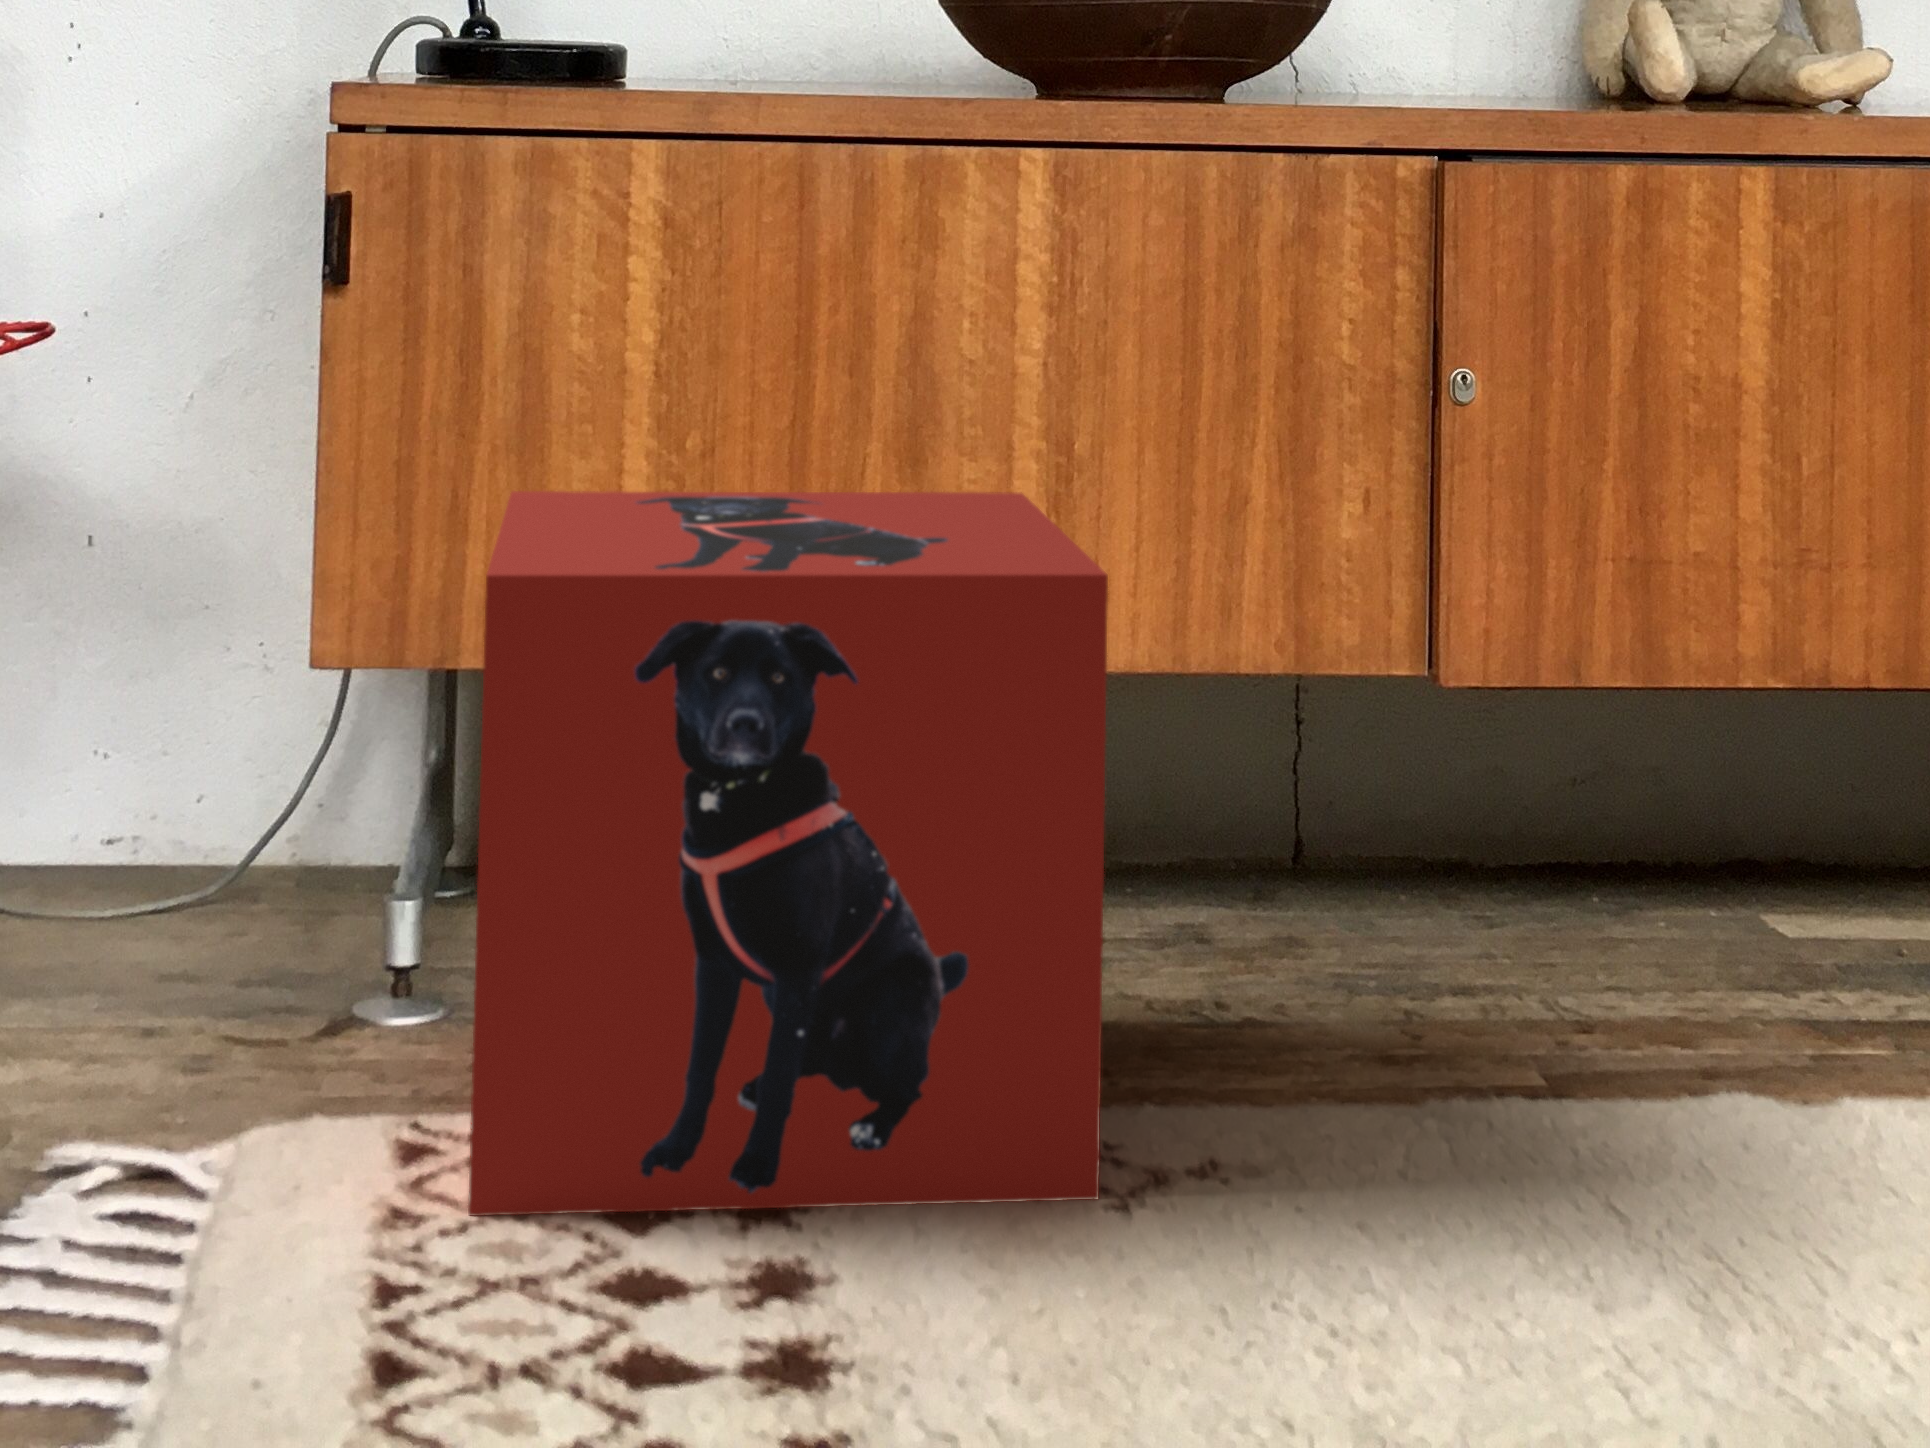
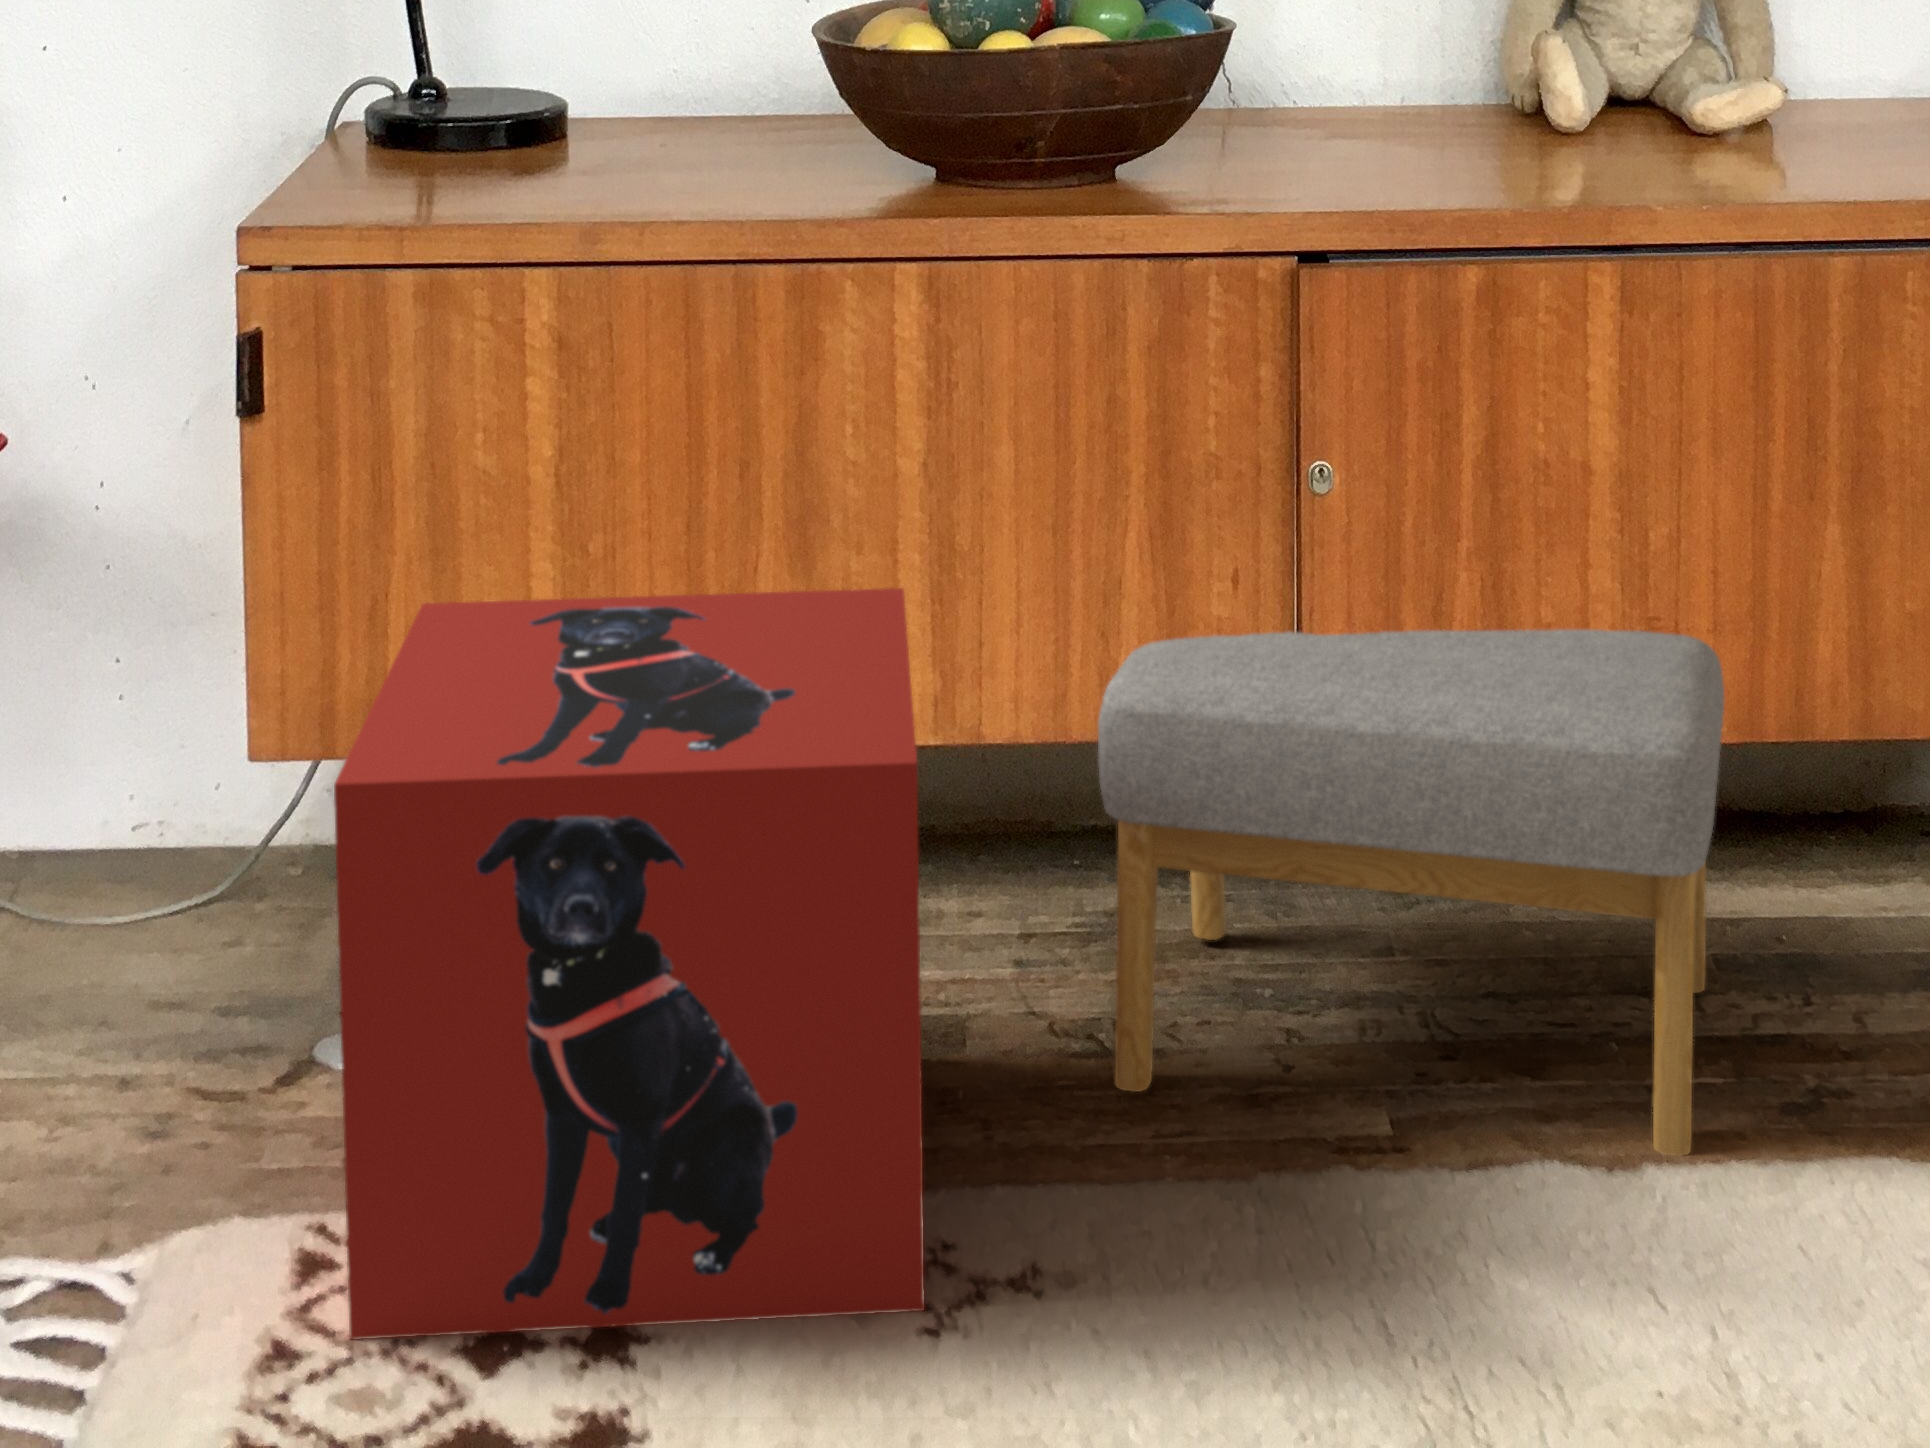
footstool: none [1232,535,1899,1102] -> present [1098,630,1725,1156]

